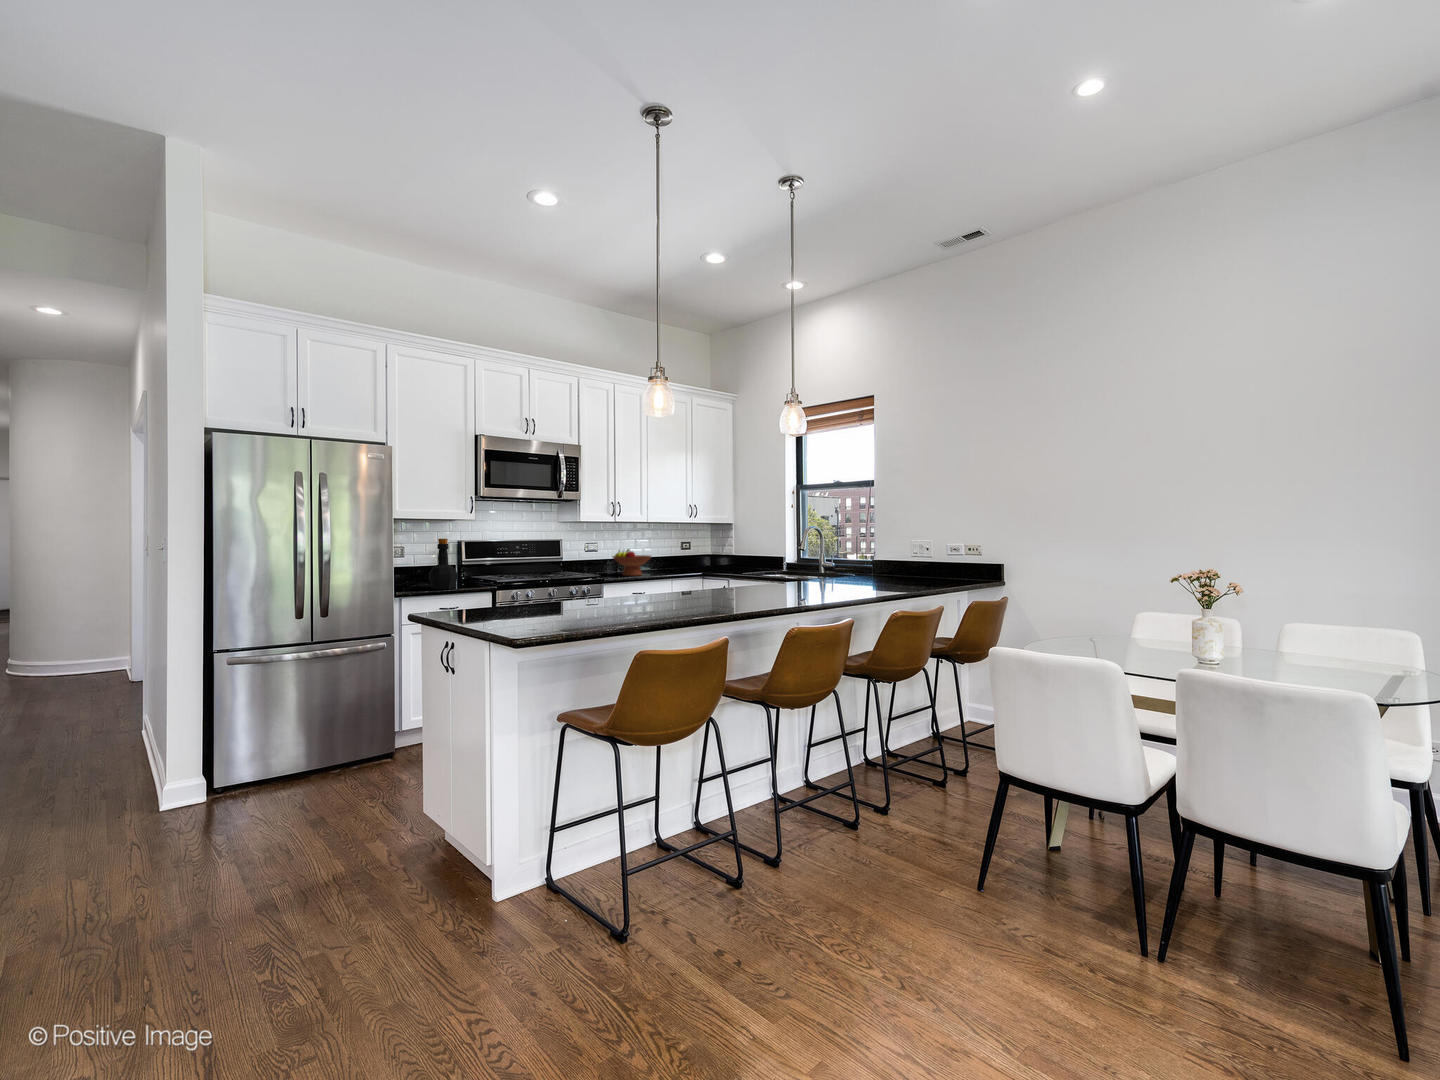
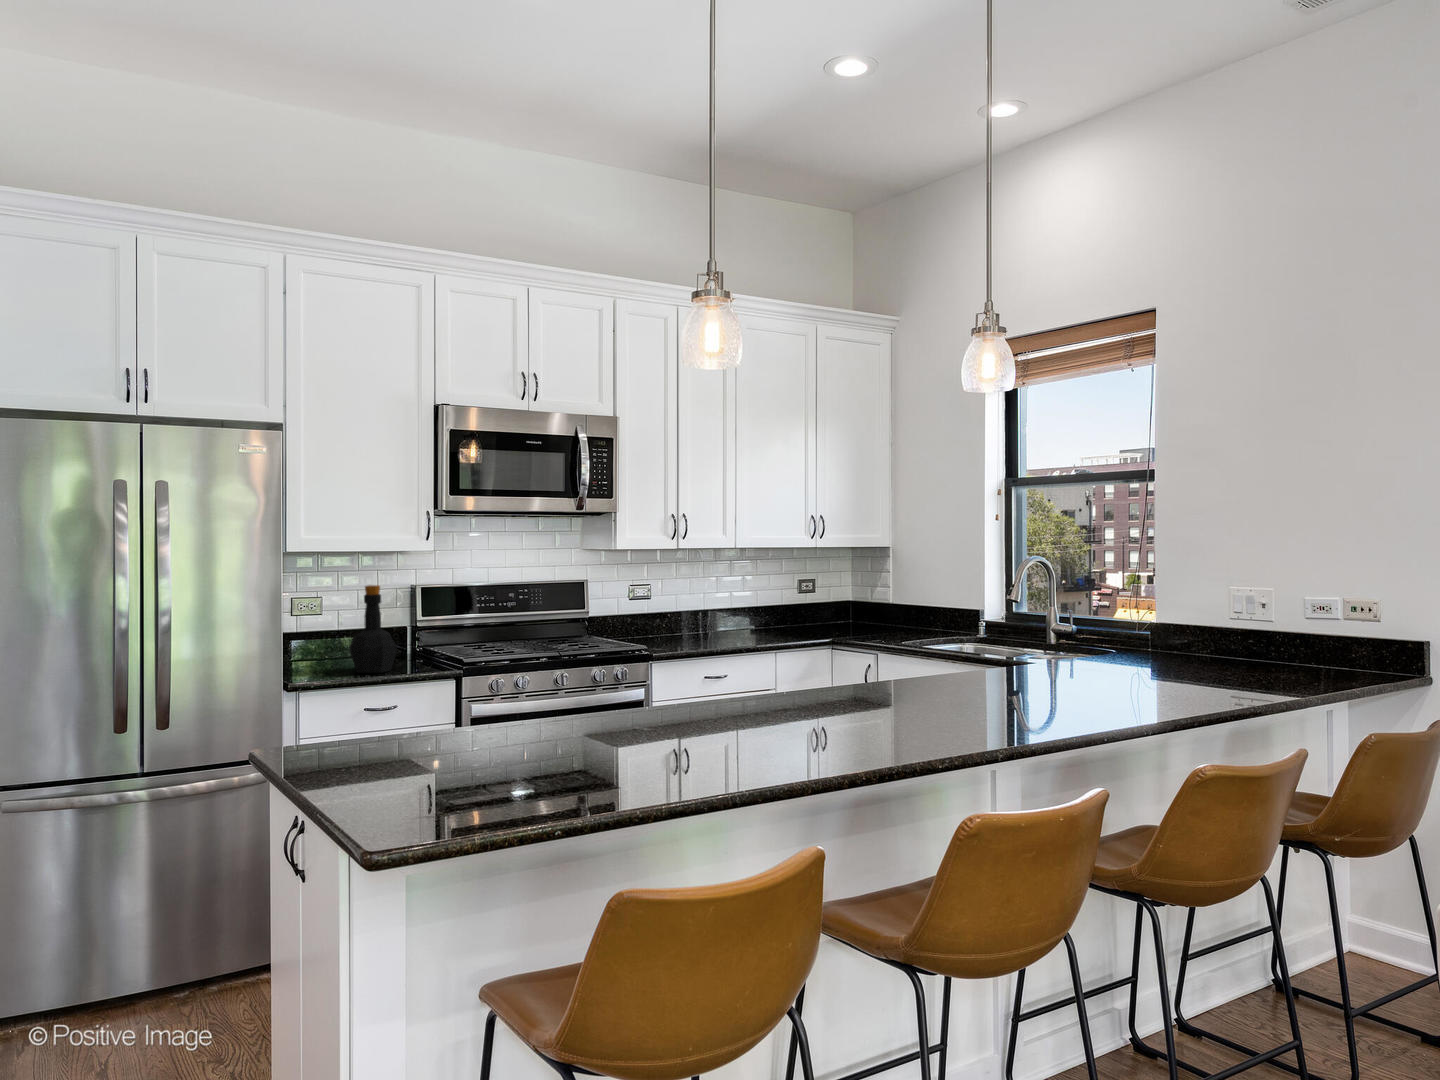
fruit bowl: present [613,549,651,576] -> none [674,595,744,642]

